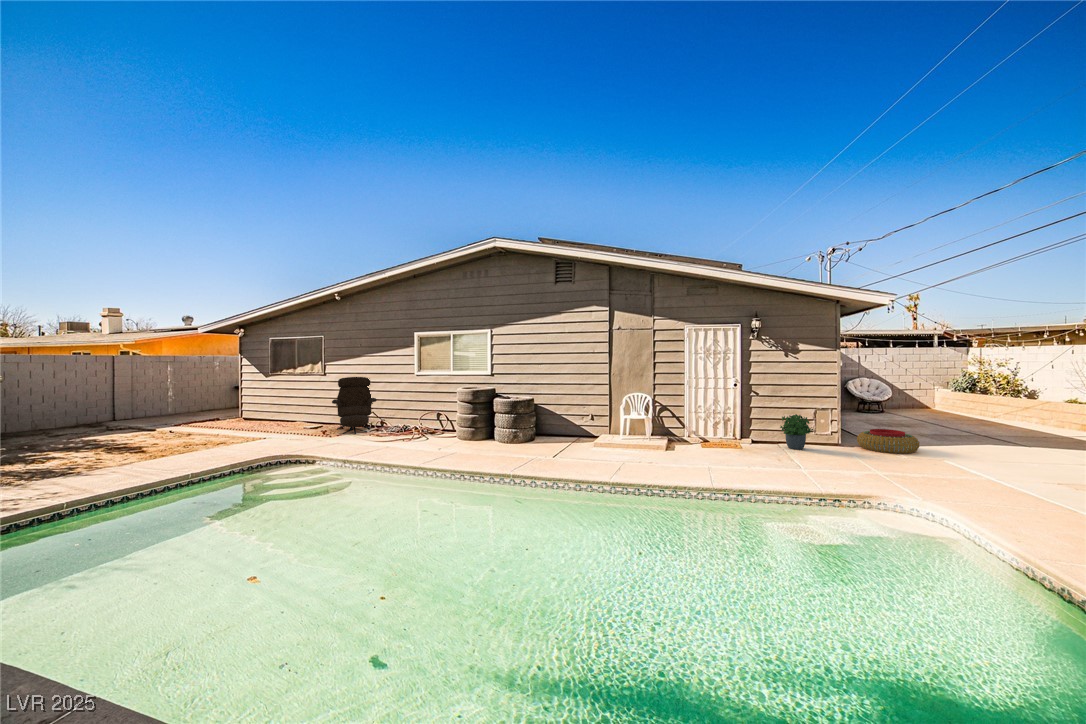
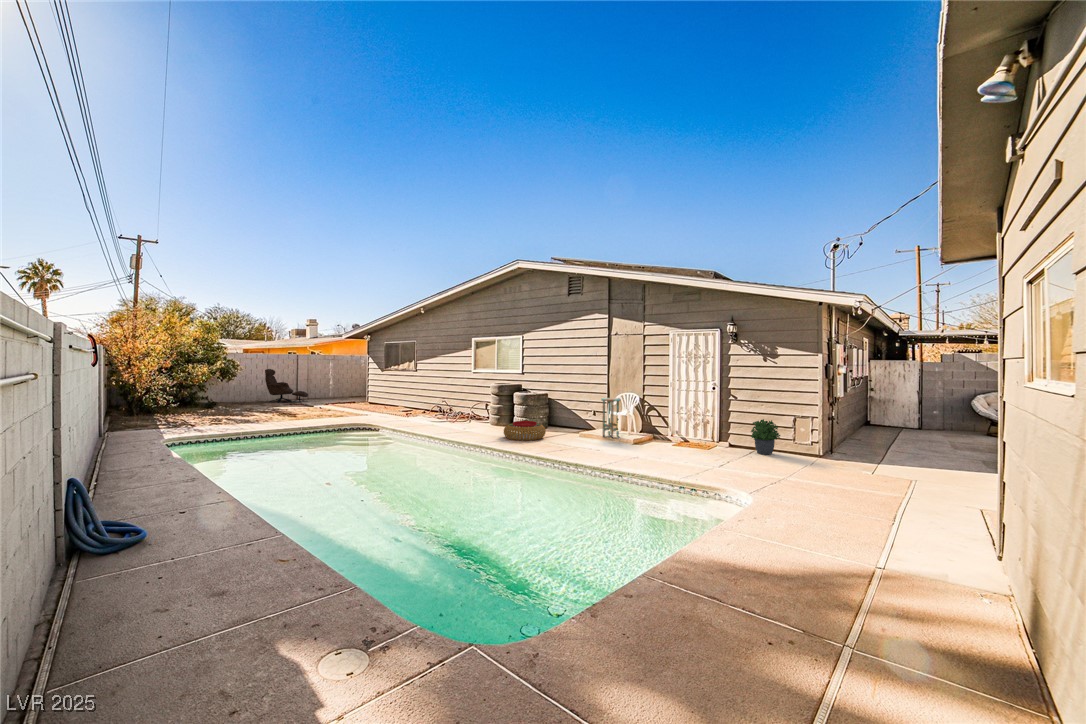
lounge chair: present [332,377,377,434] -> present [265,369,308,403]
side table: none [611,399,633,444] -> present [601,398,621,437]
pouf: present [857,429,919,454] -> present [504,421,546,441]

